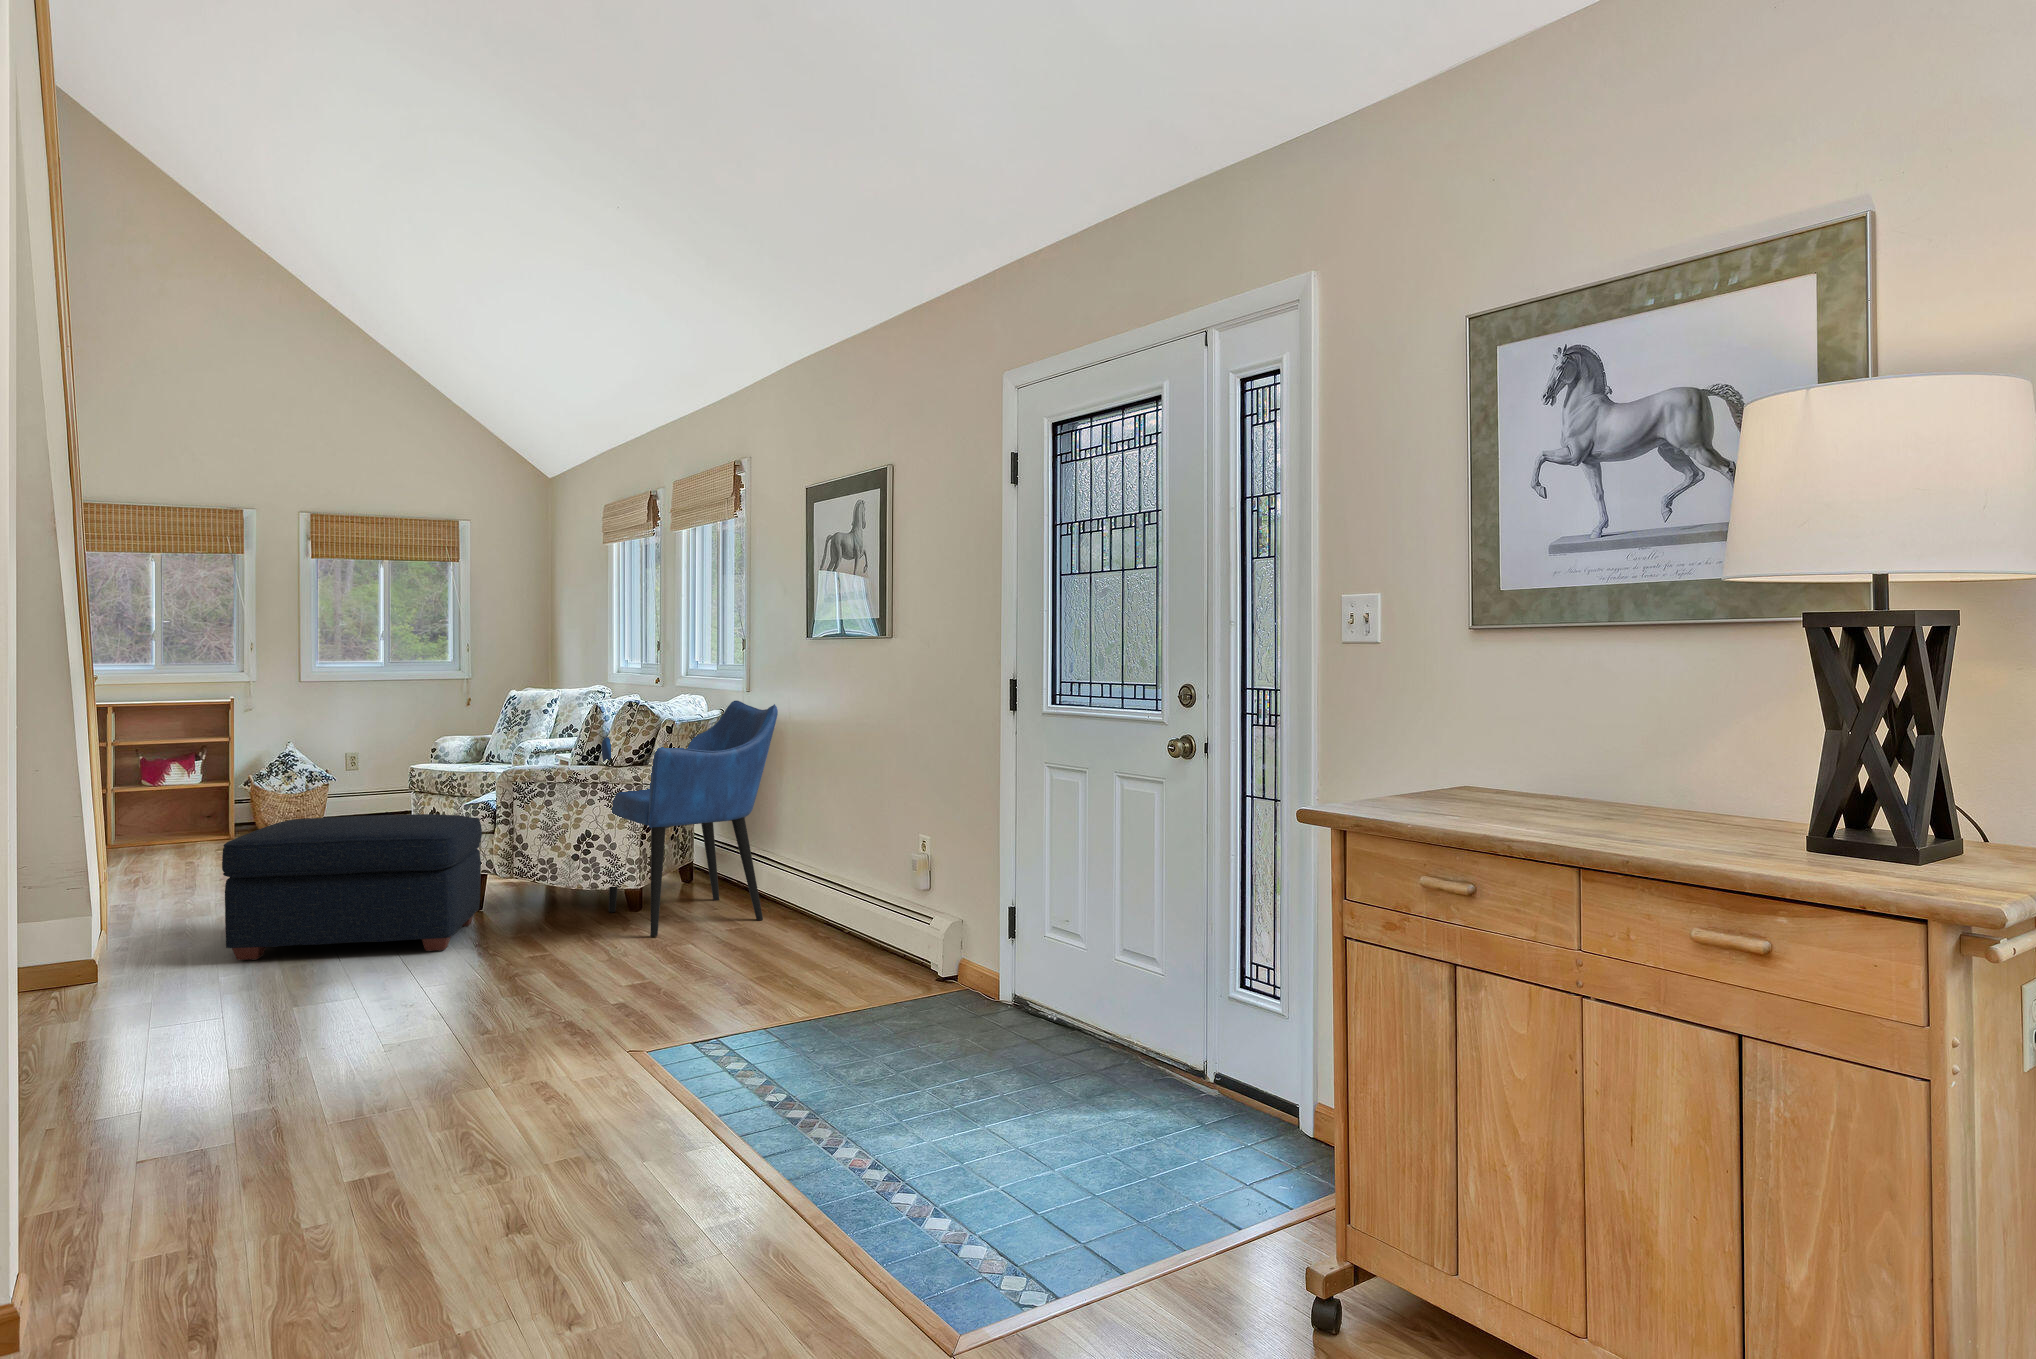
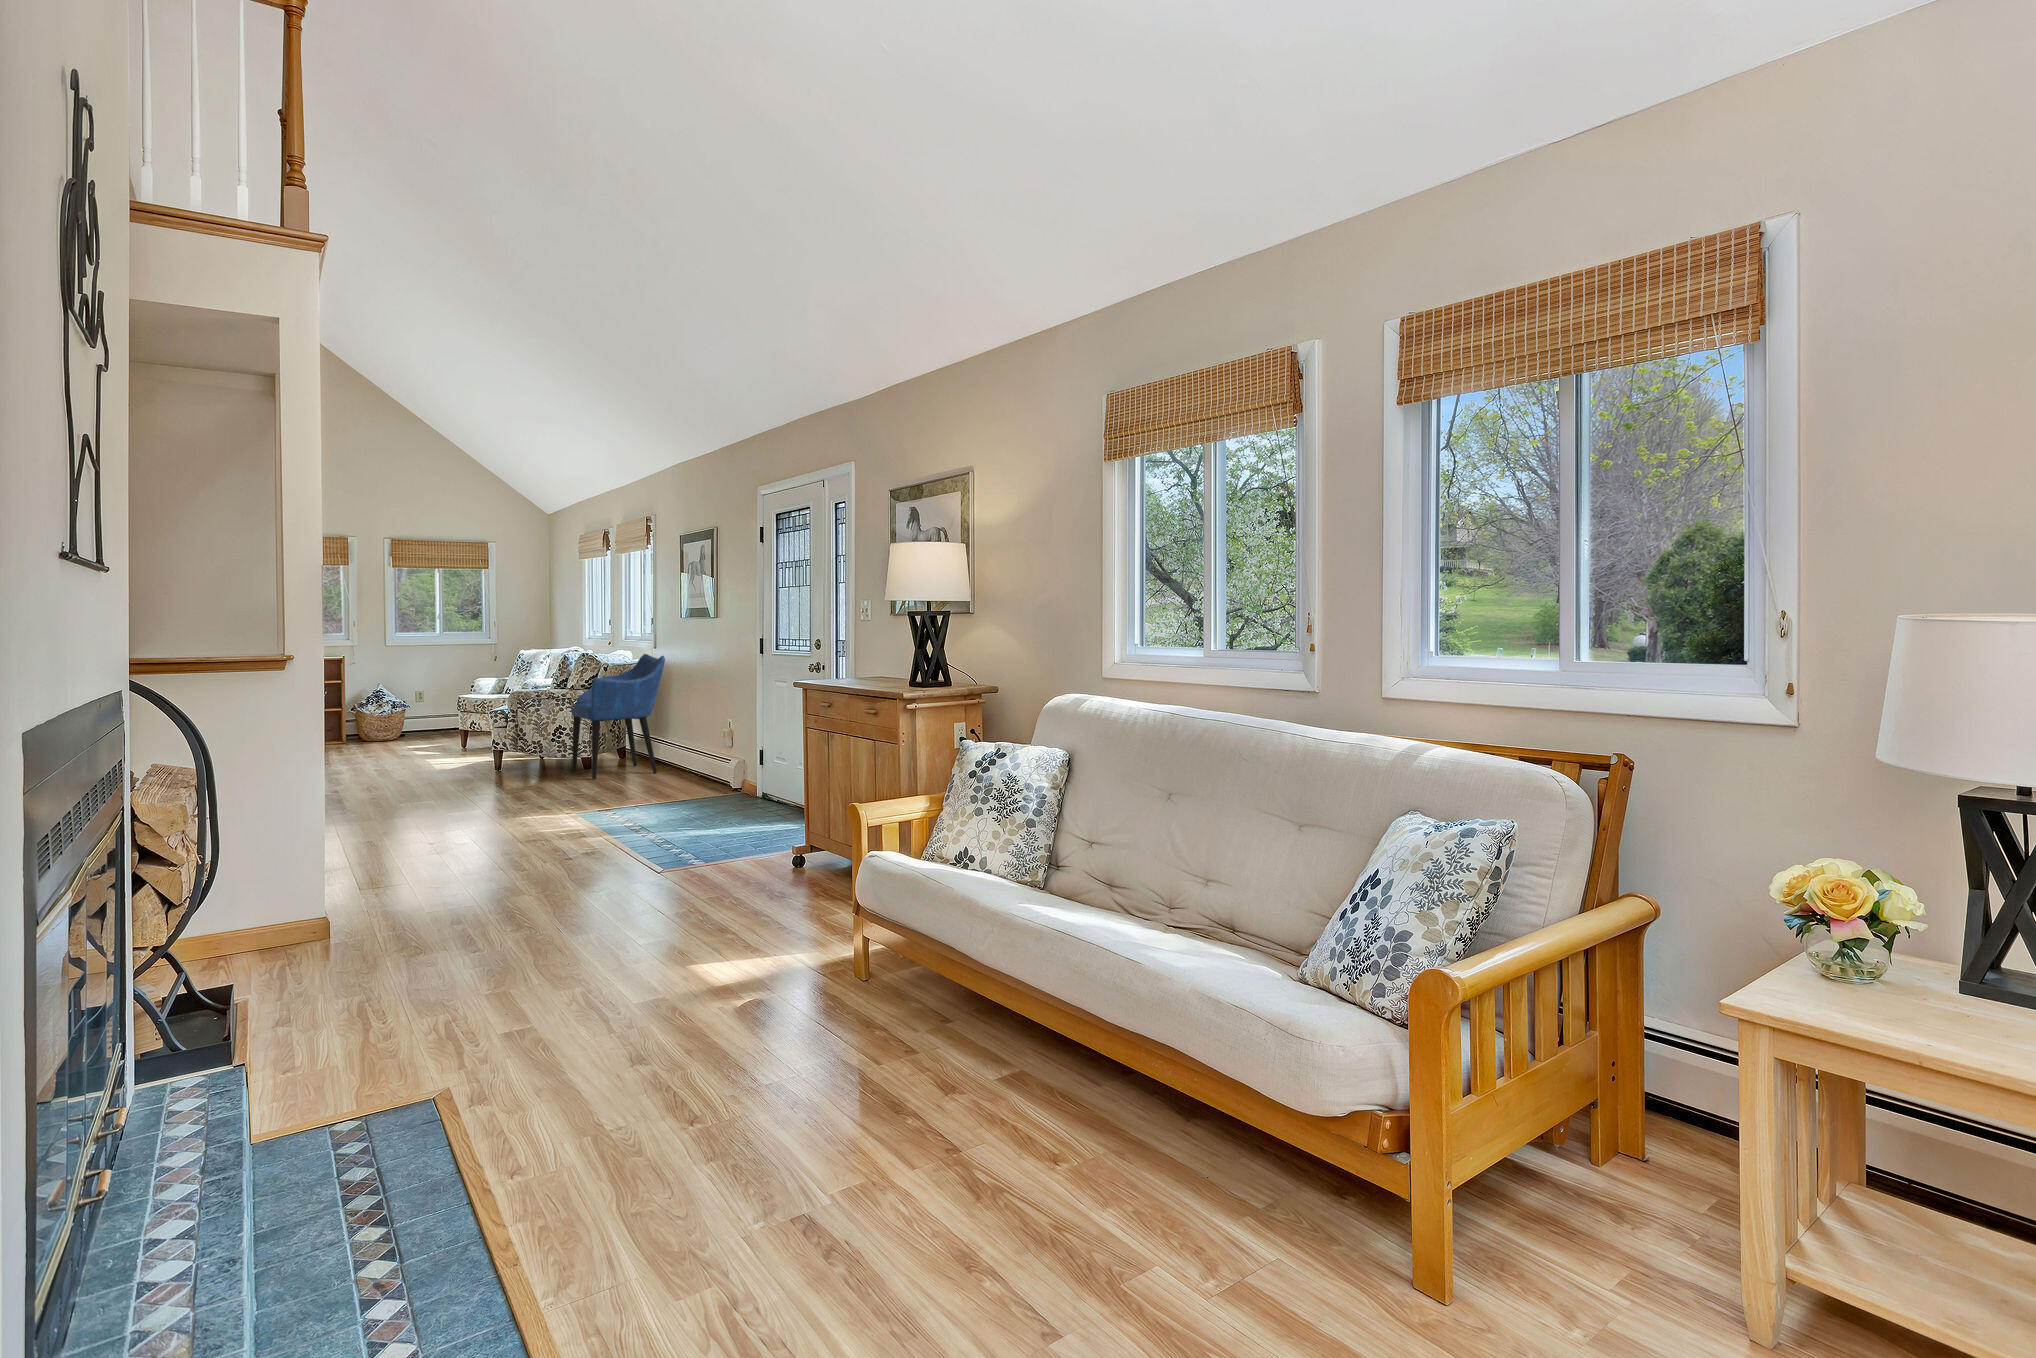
ottoman: present [222,814,482,960] -> none [361,715,500,788]

